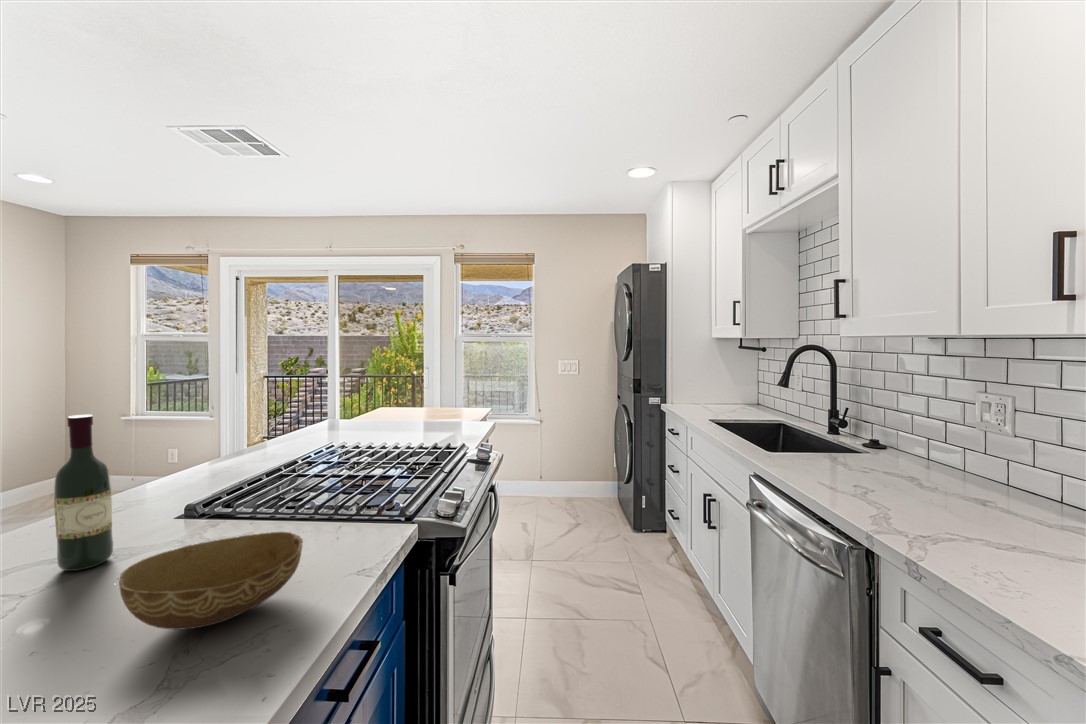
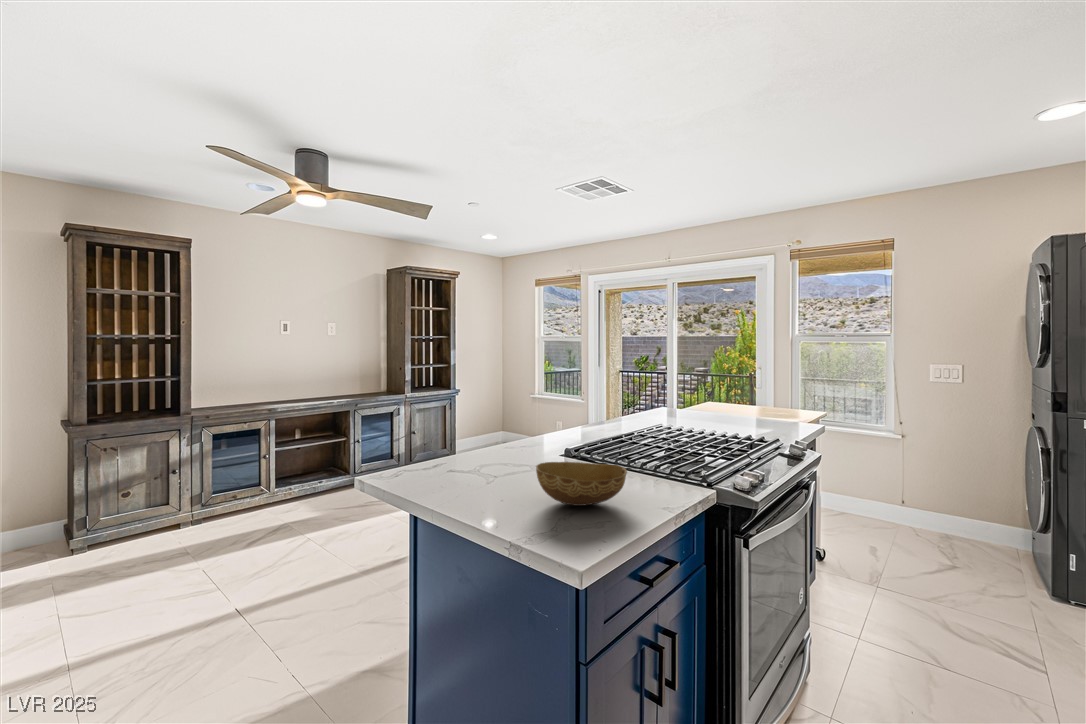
wine bottle: present [54,414,113,571] -> none [508,381,531,470]

